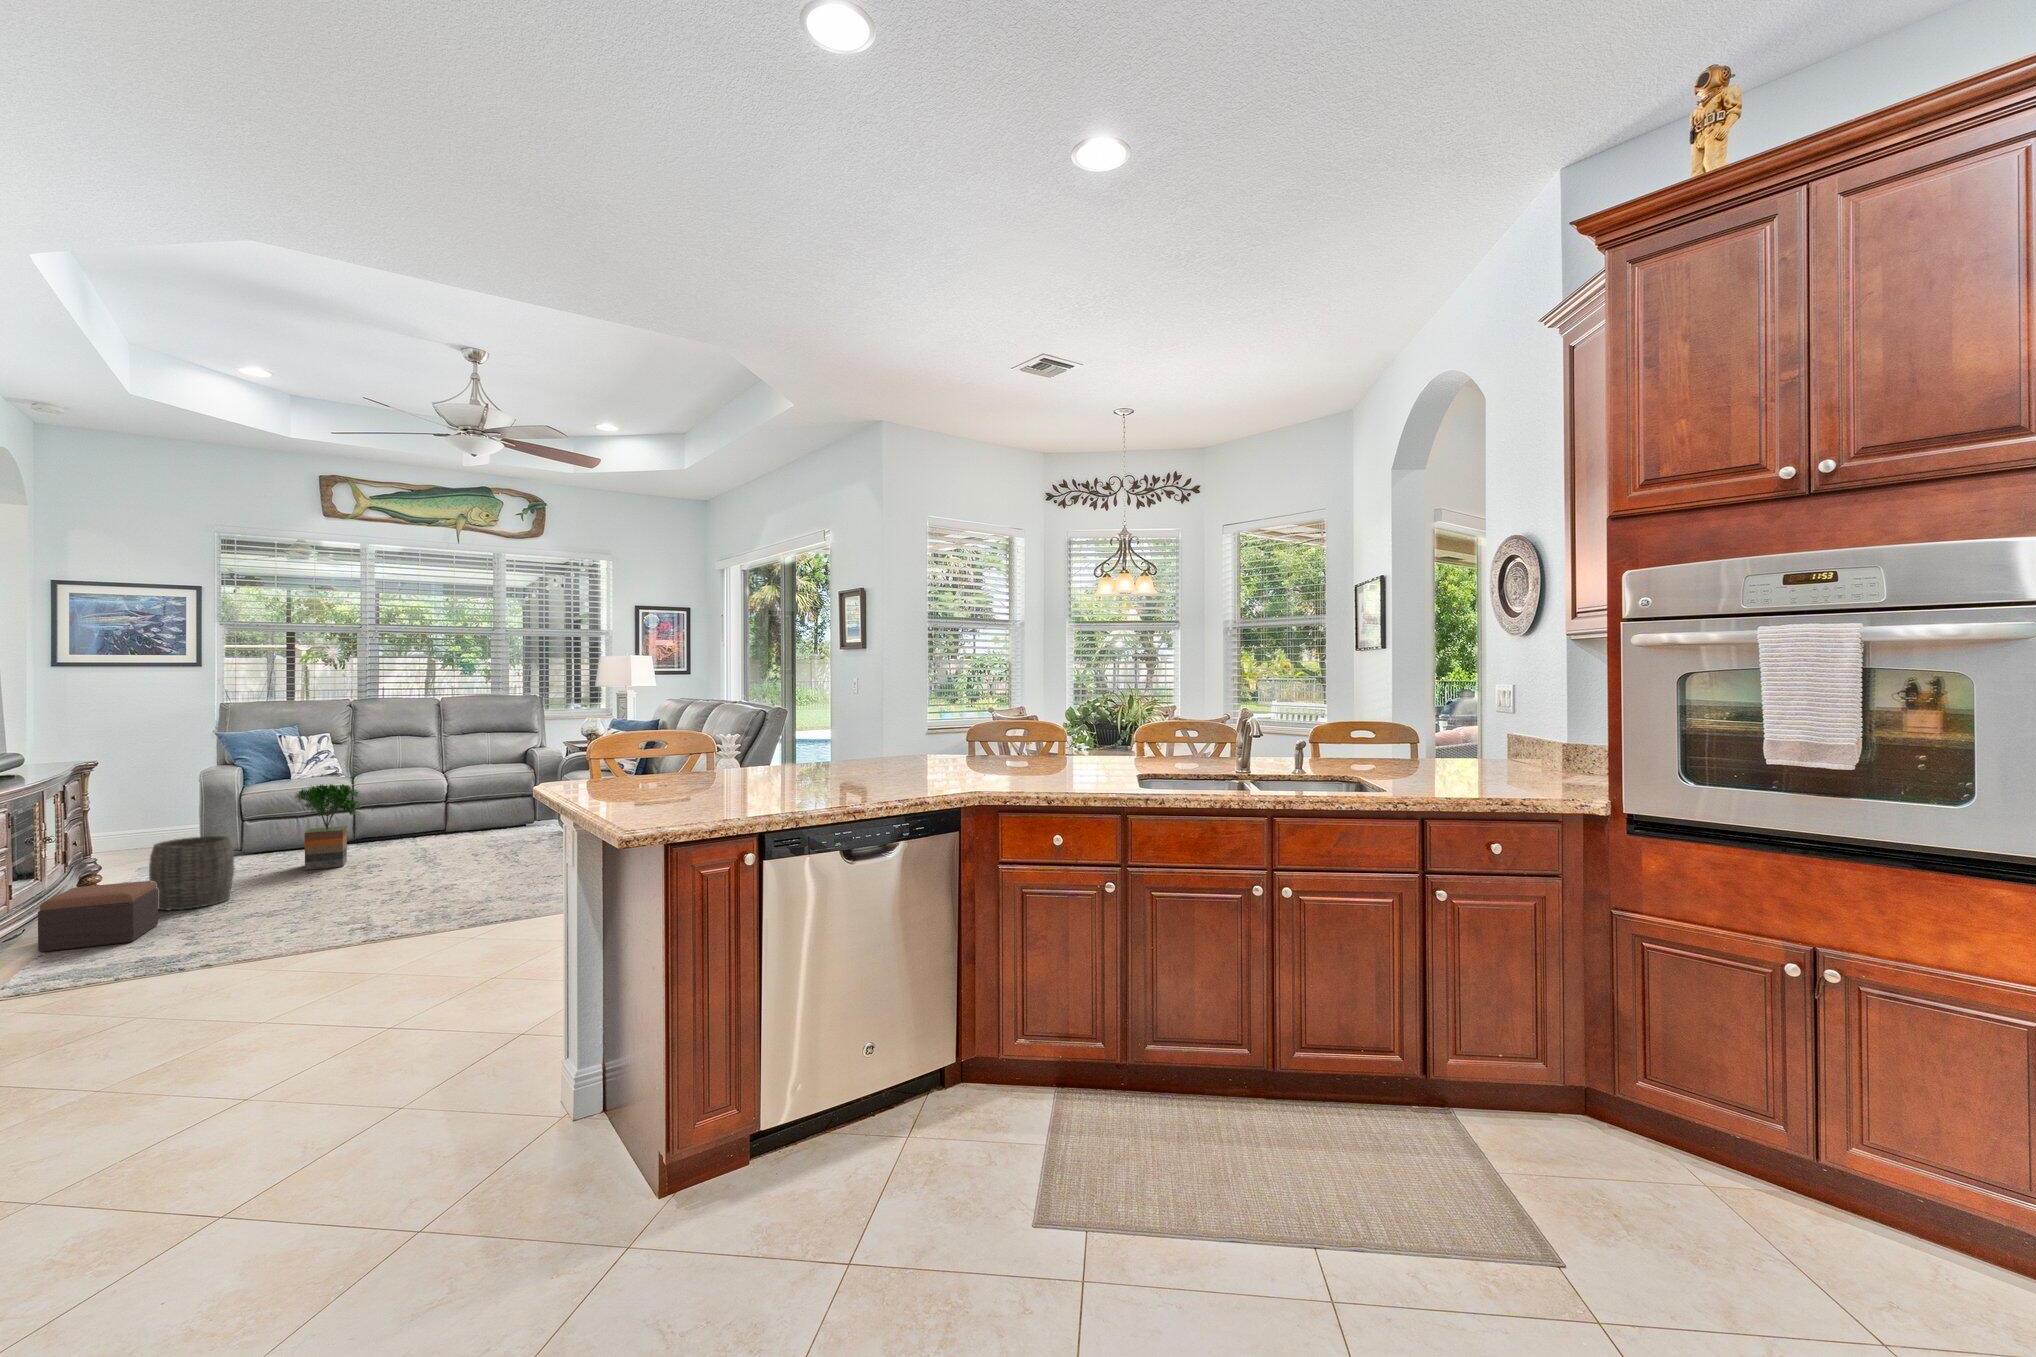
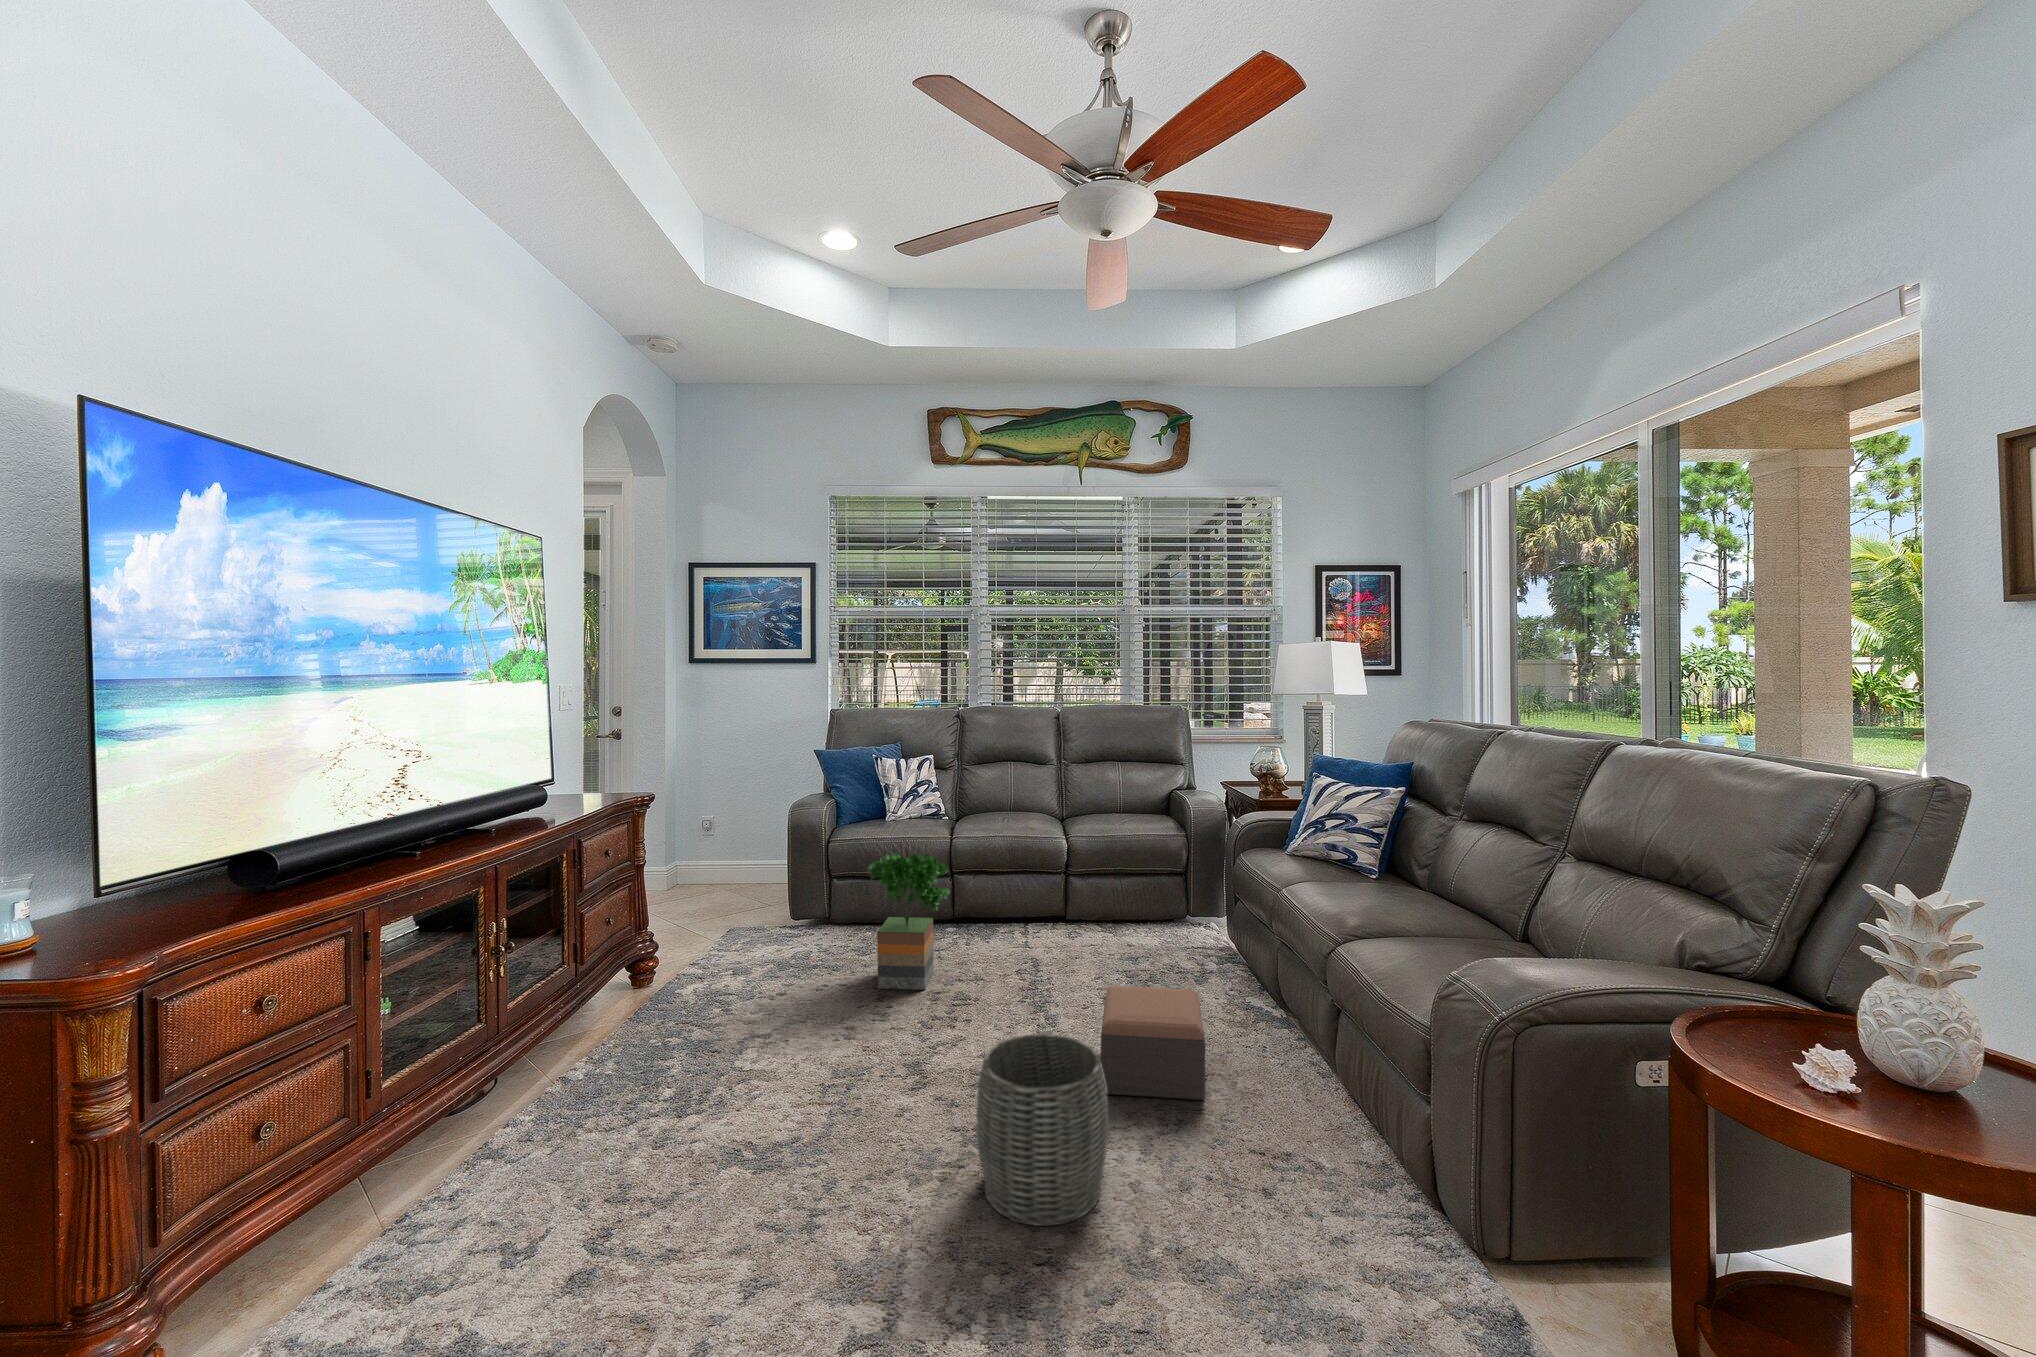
woven basket: present [149,836,234,910] -> present [977,1034,1108,1226]
footstool: present [38,881,158,952] -> present [1101,986,1205,1100]

